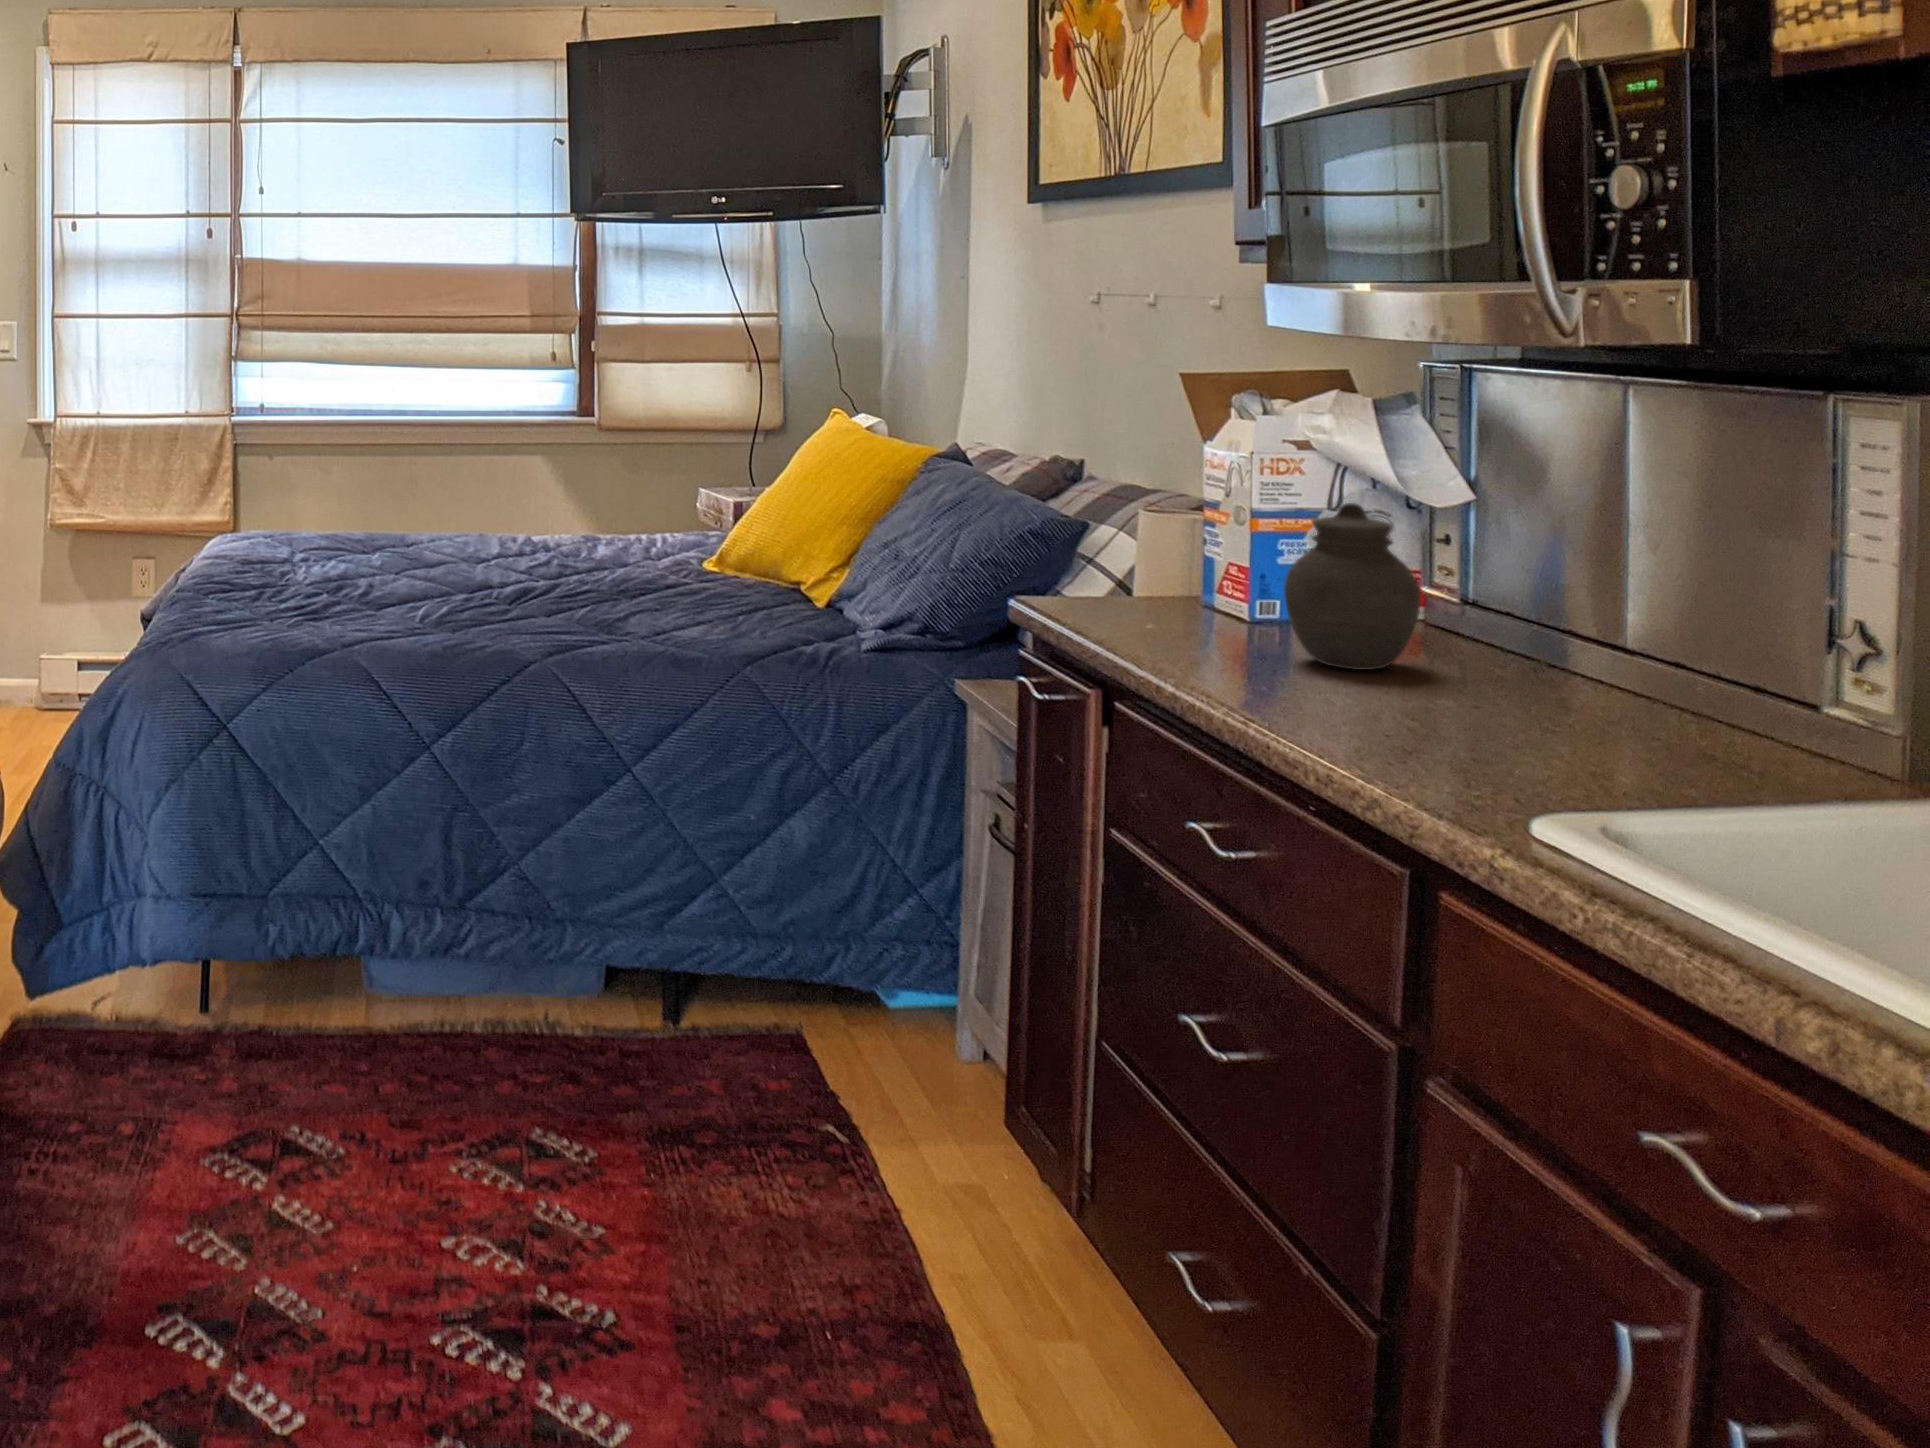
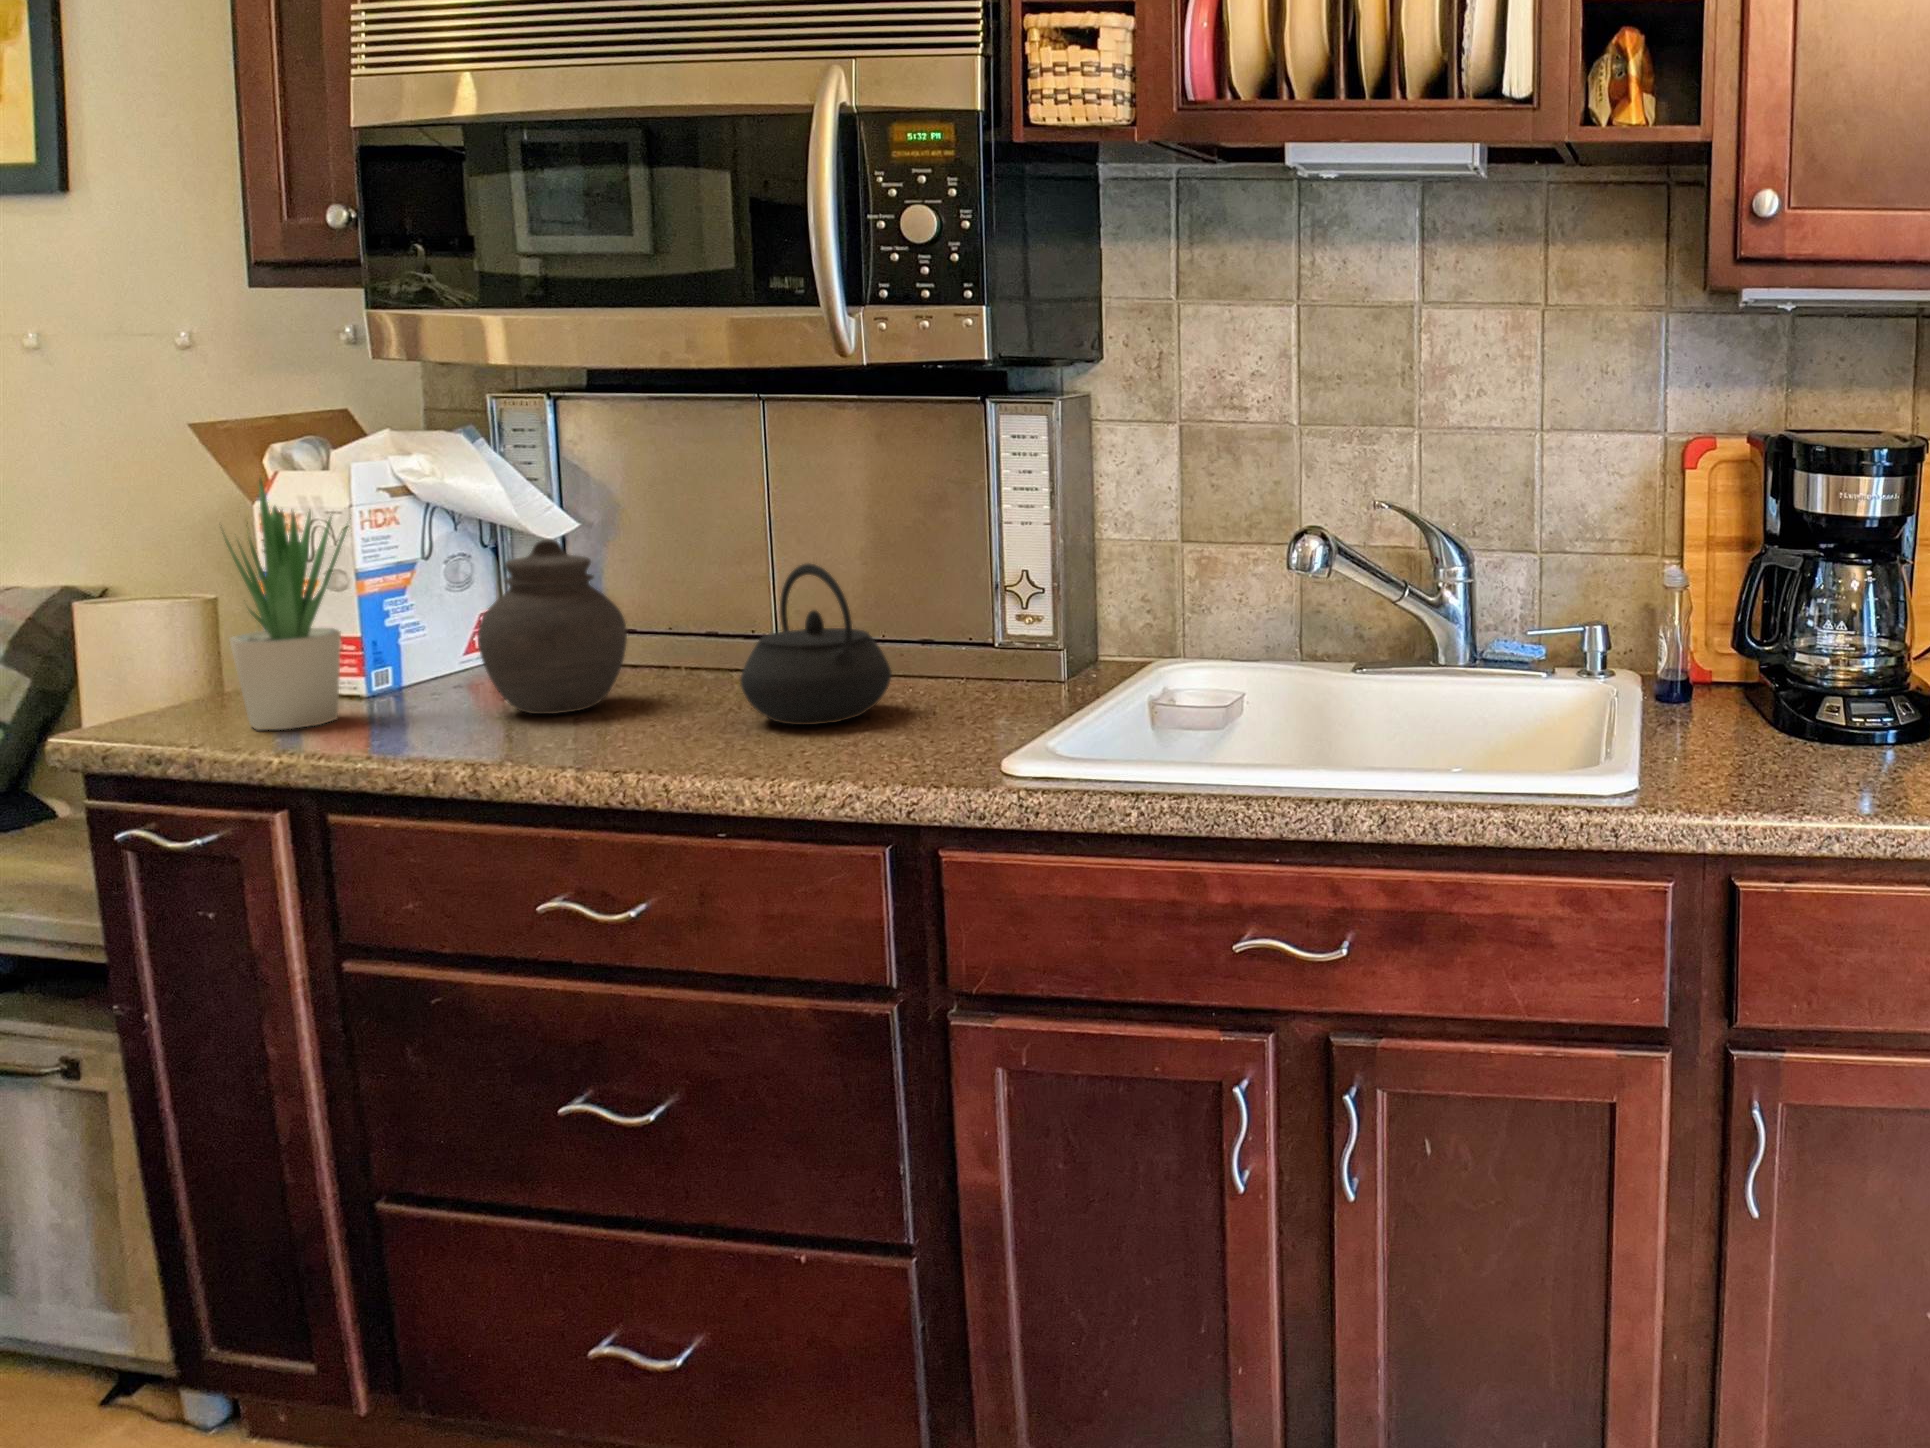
potted plant: none [1142,423,1233,632] -> present [224,479,351,730]
kettle: none [1430,560,1610,740] -> present [740,564,892,725]

